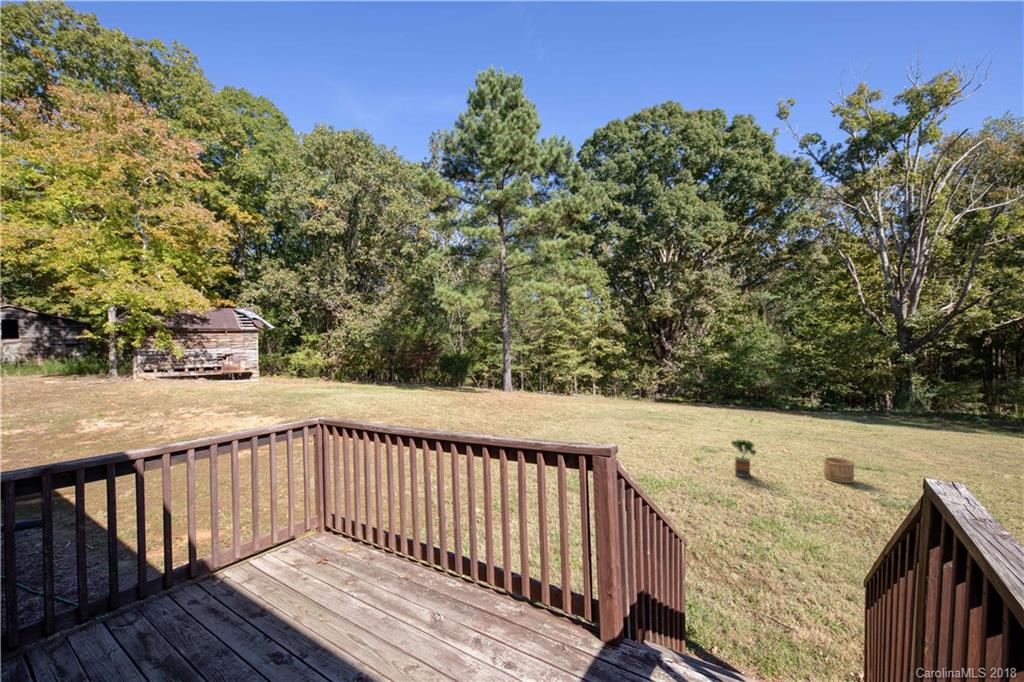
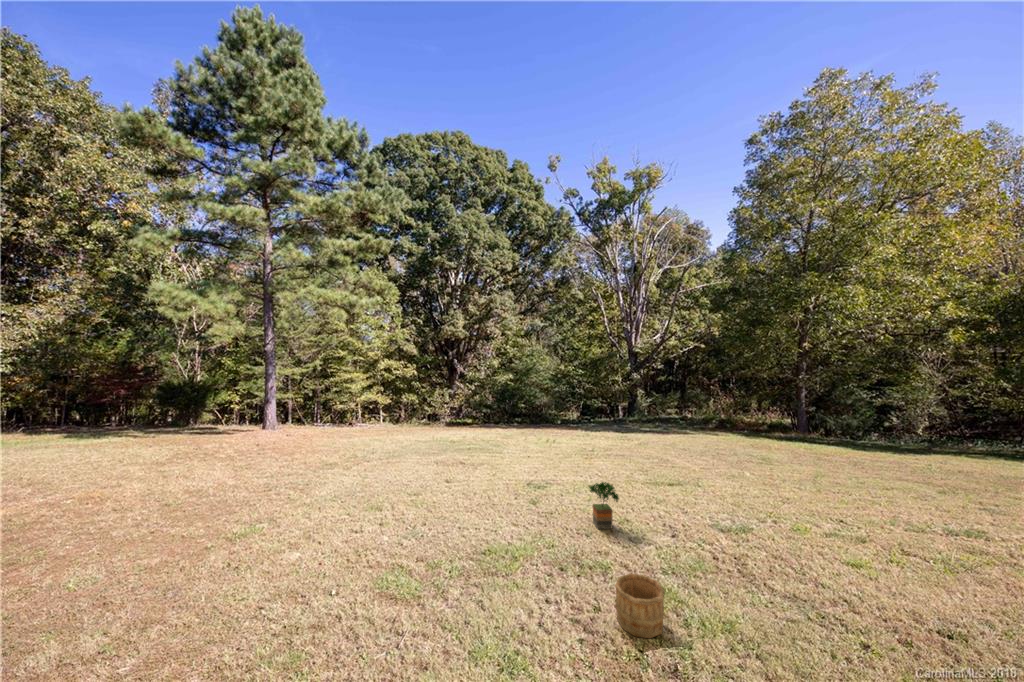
wooden bucket: present [823,457,854,483] -> present [615,574,665,638]

